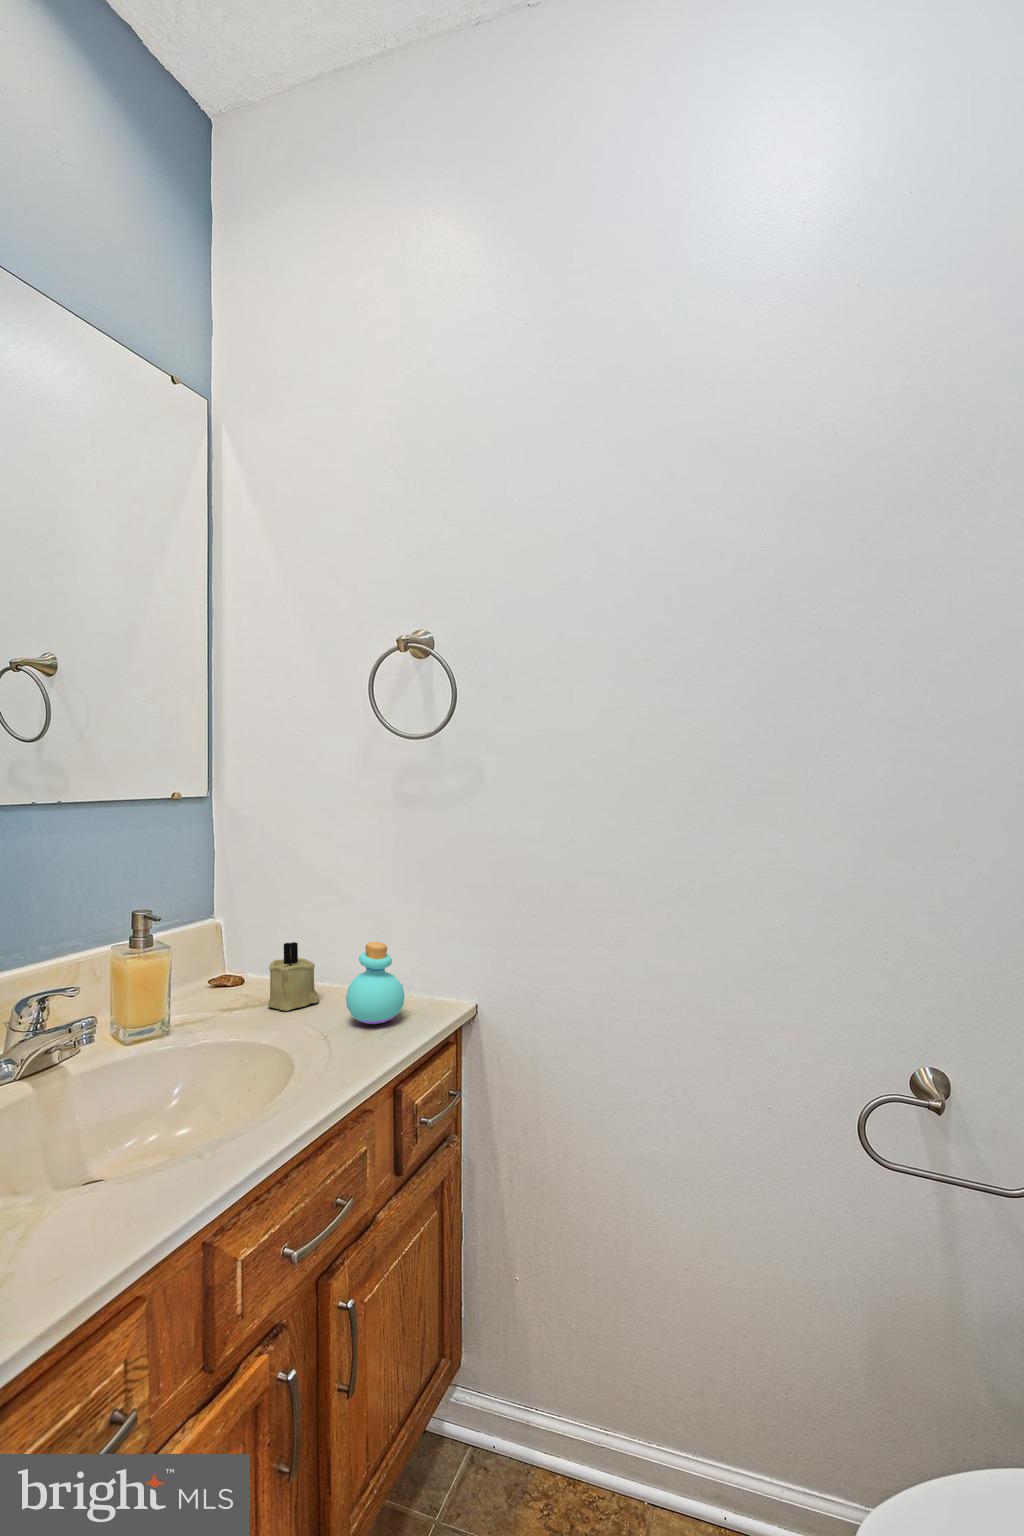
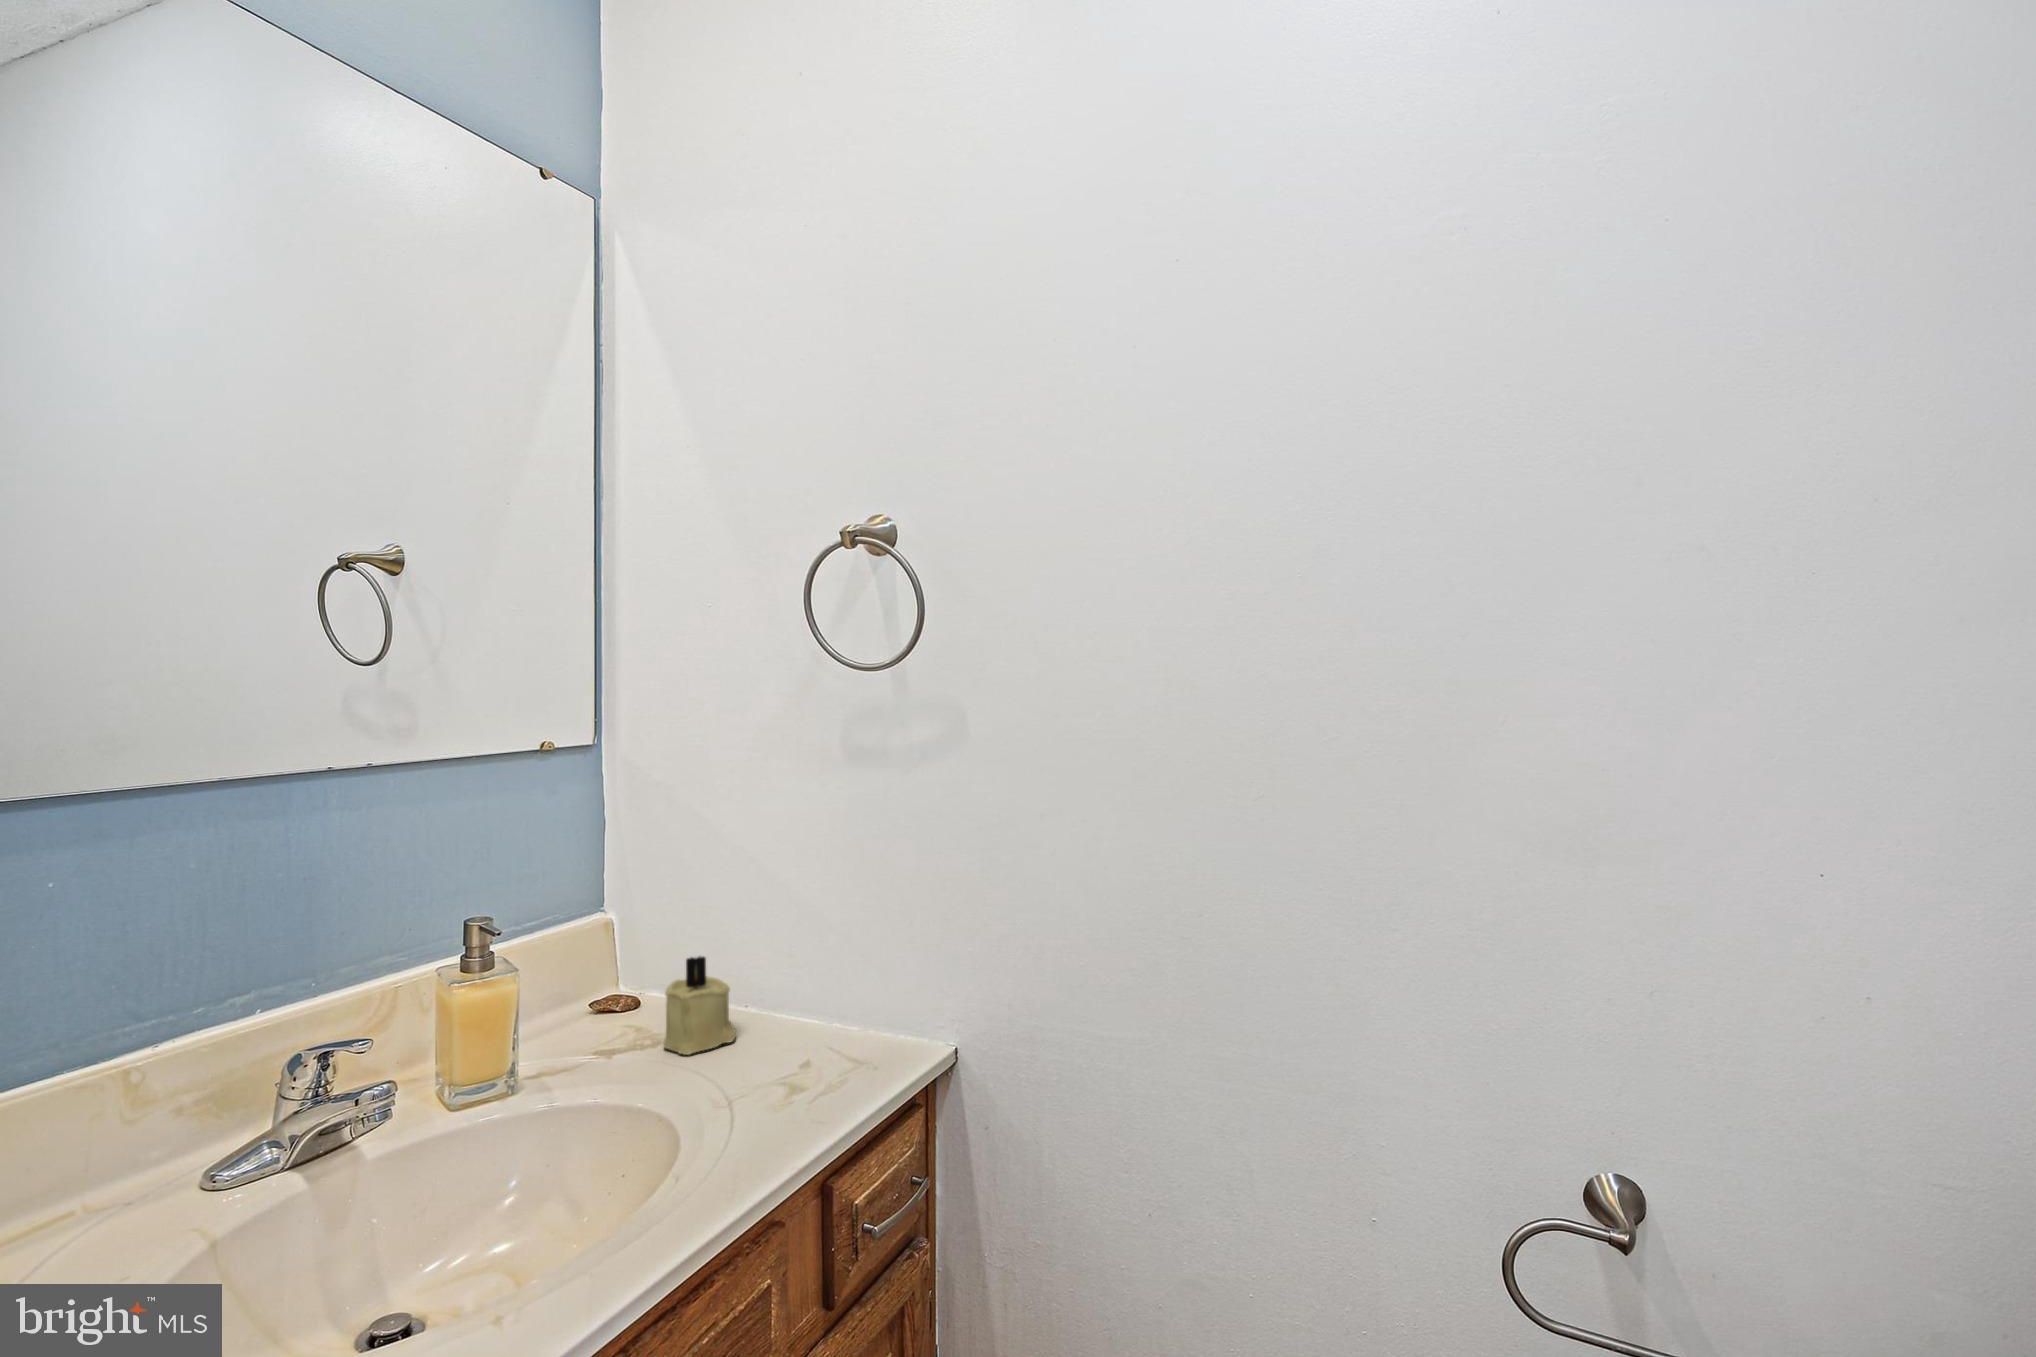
perfume bottle: present [346,942,405,1024] -> none [765,963,848,1082]

